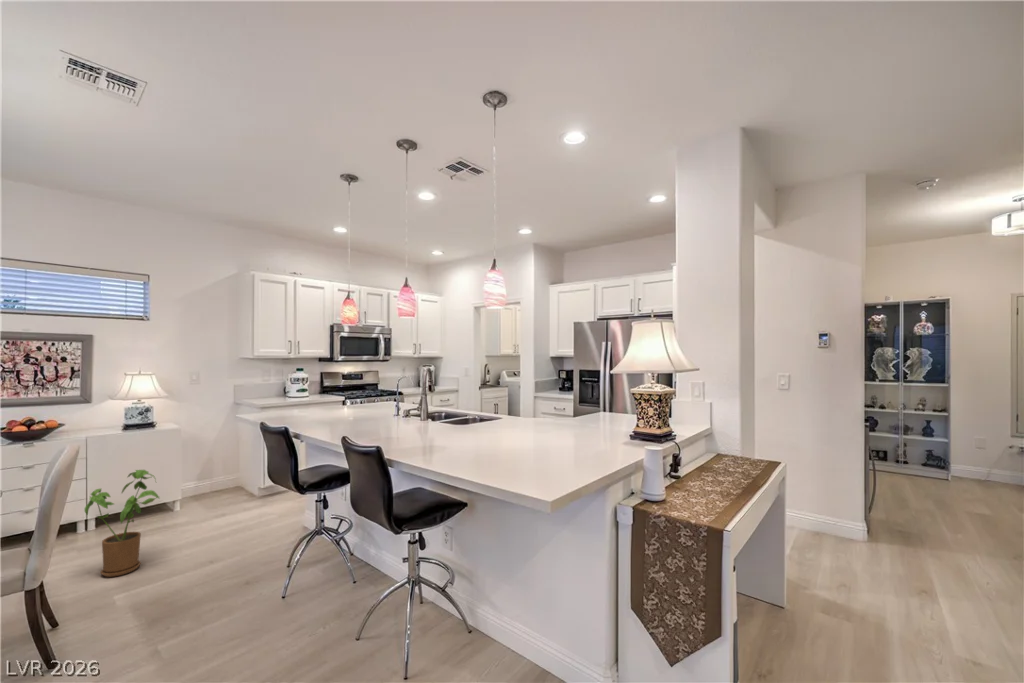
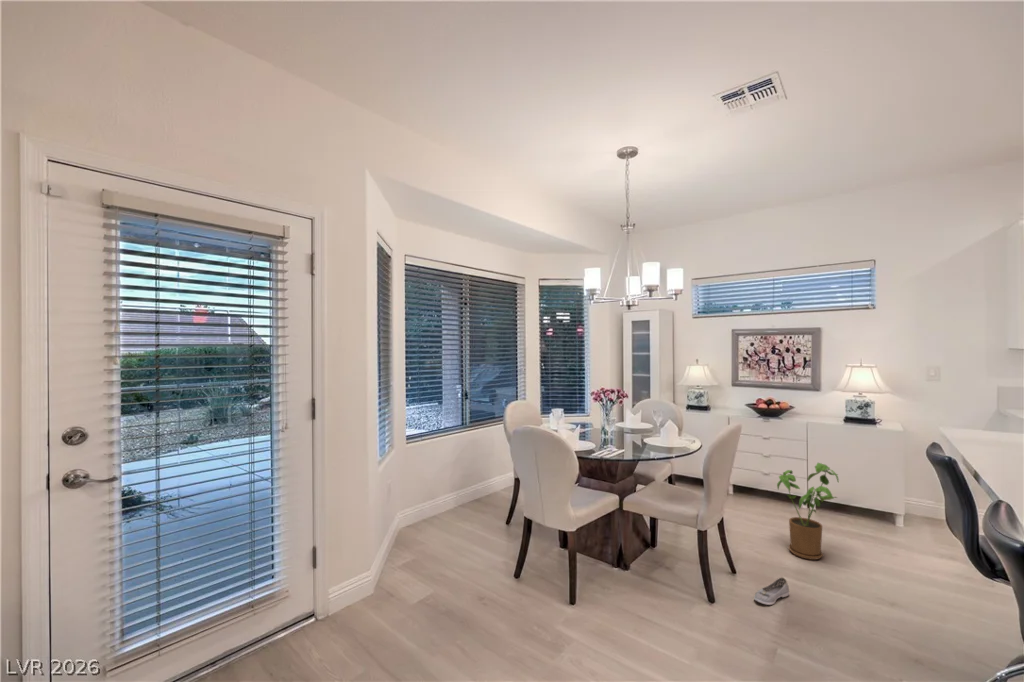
shoe: none [104,595,137,634] -> present [754,578,789,605]

